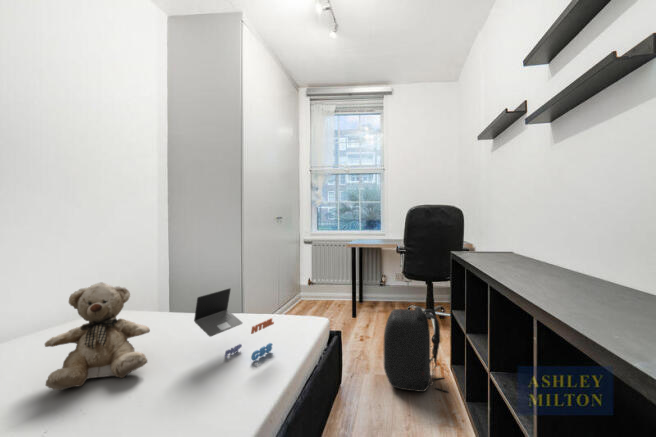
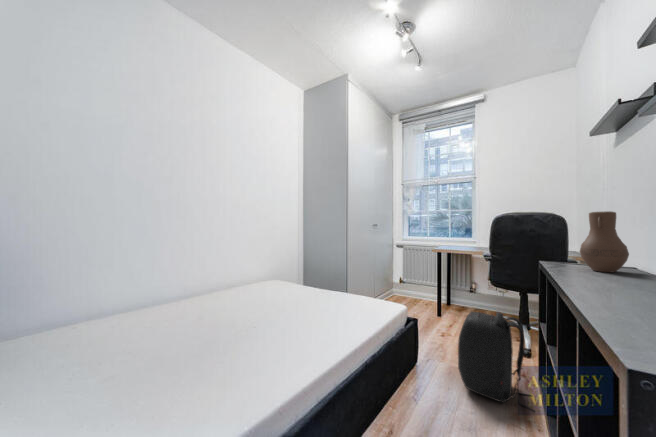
vase: none [479,207,511,260] -> present [580,211,629,272]
teddy bear: present [45,282,150,390] -> none [198,254,262,321]
laptop: present [194,288,274,361] -> none [289,269,347,328]

